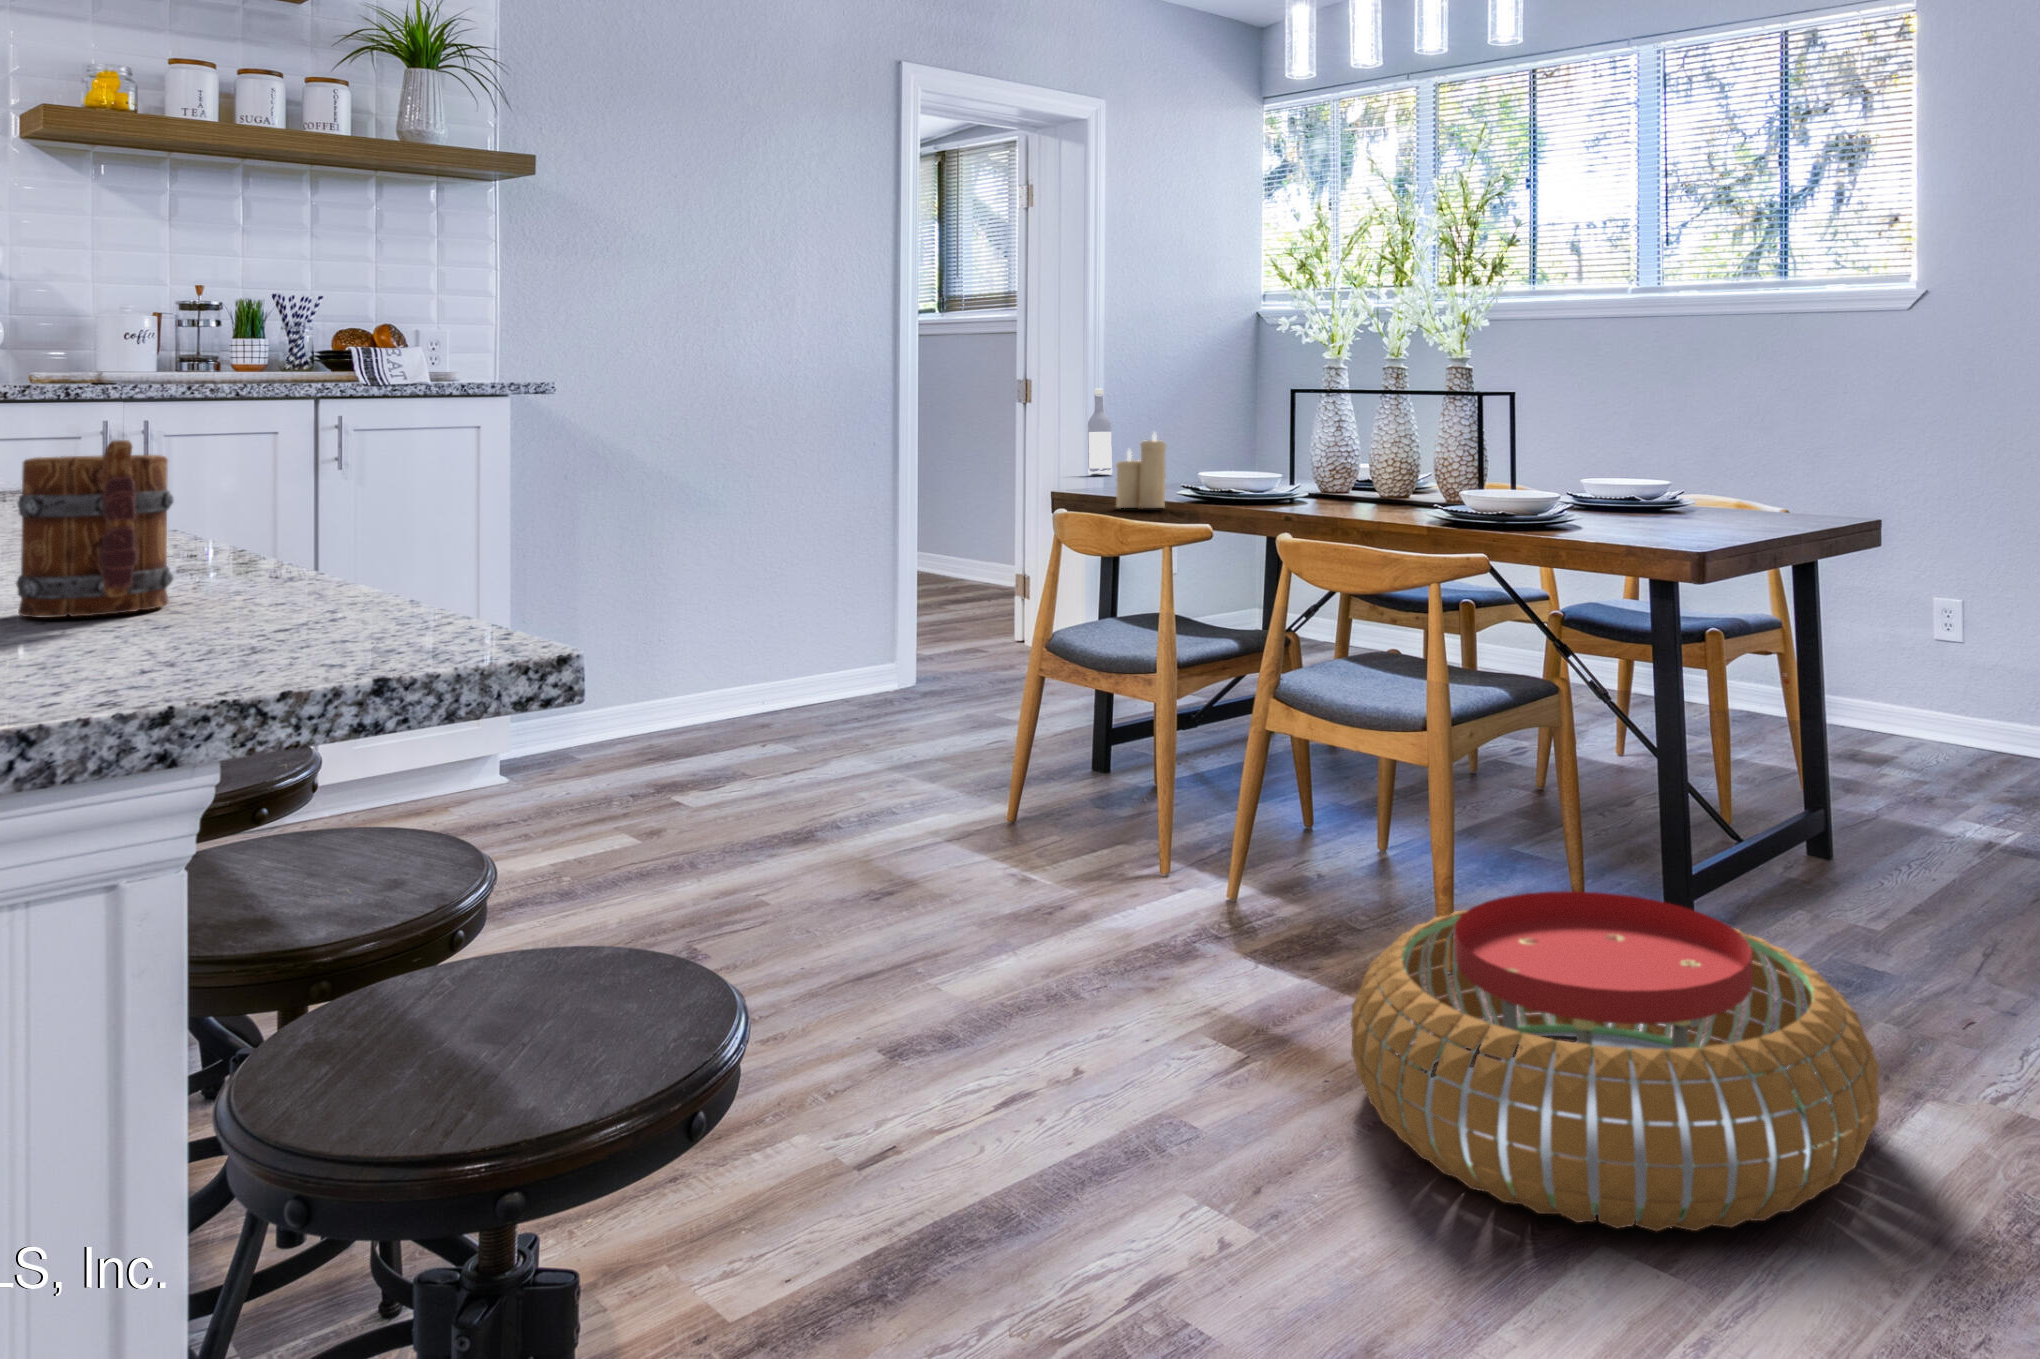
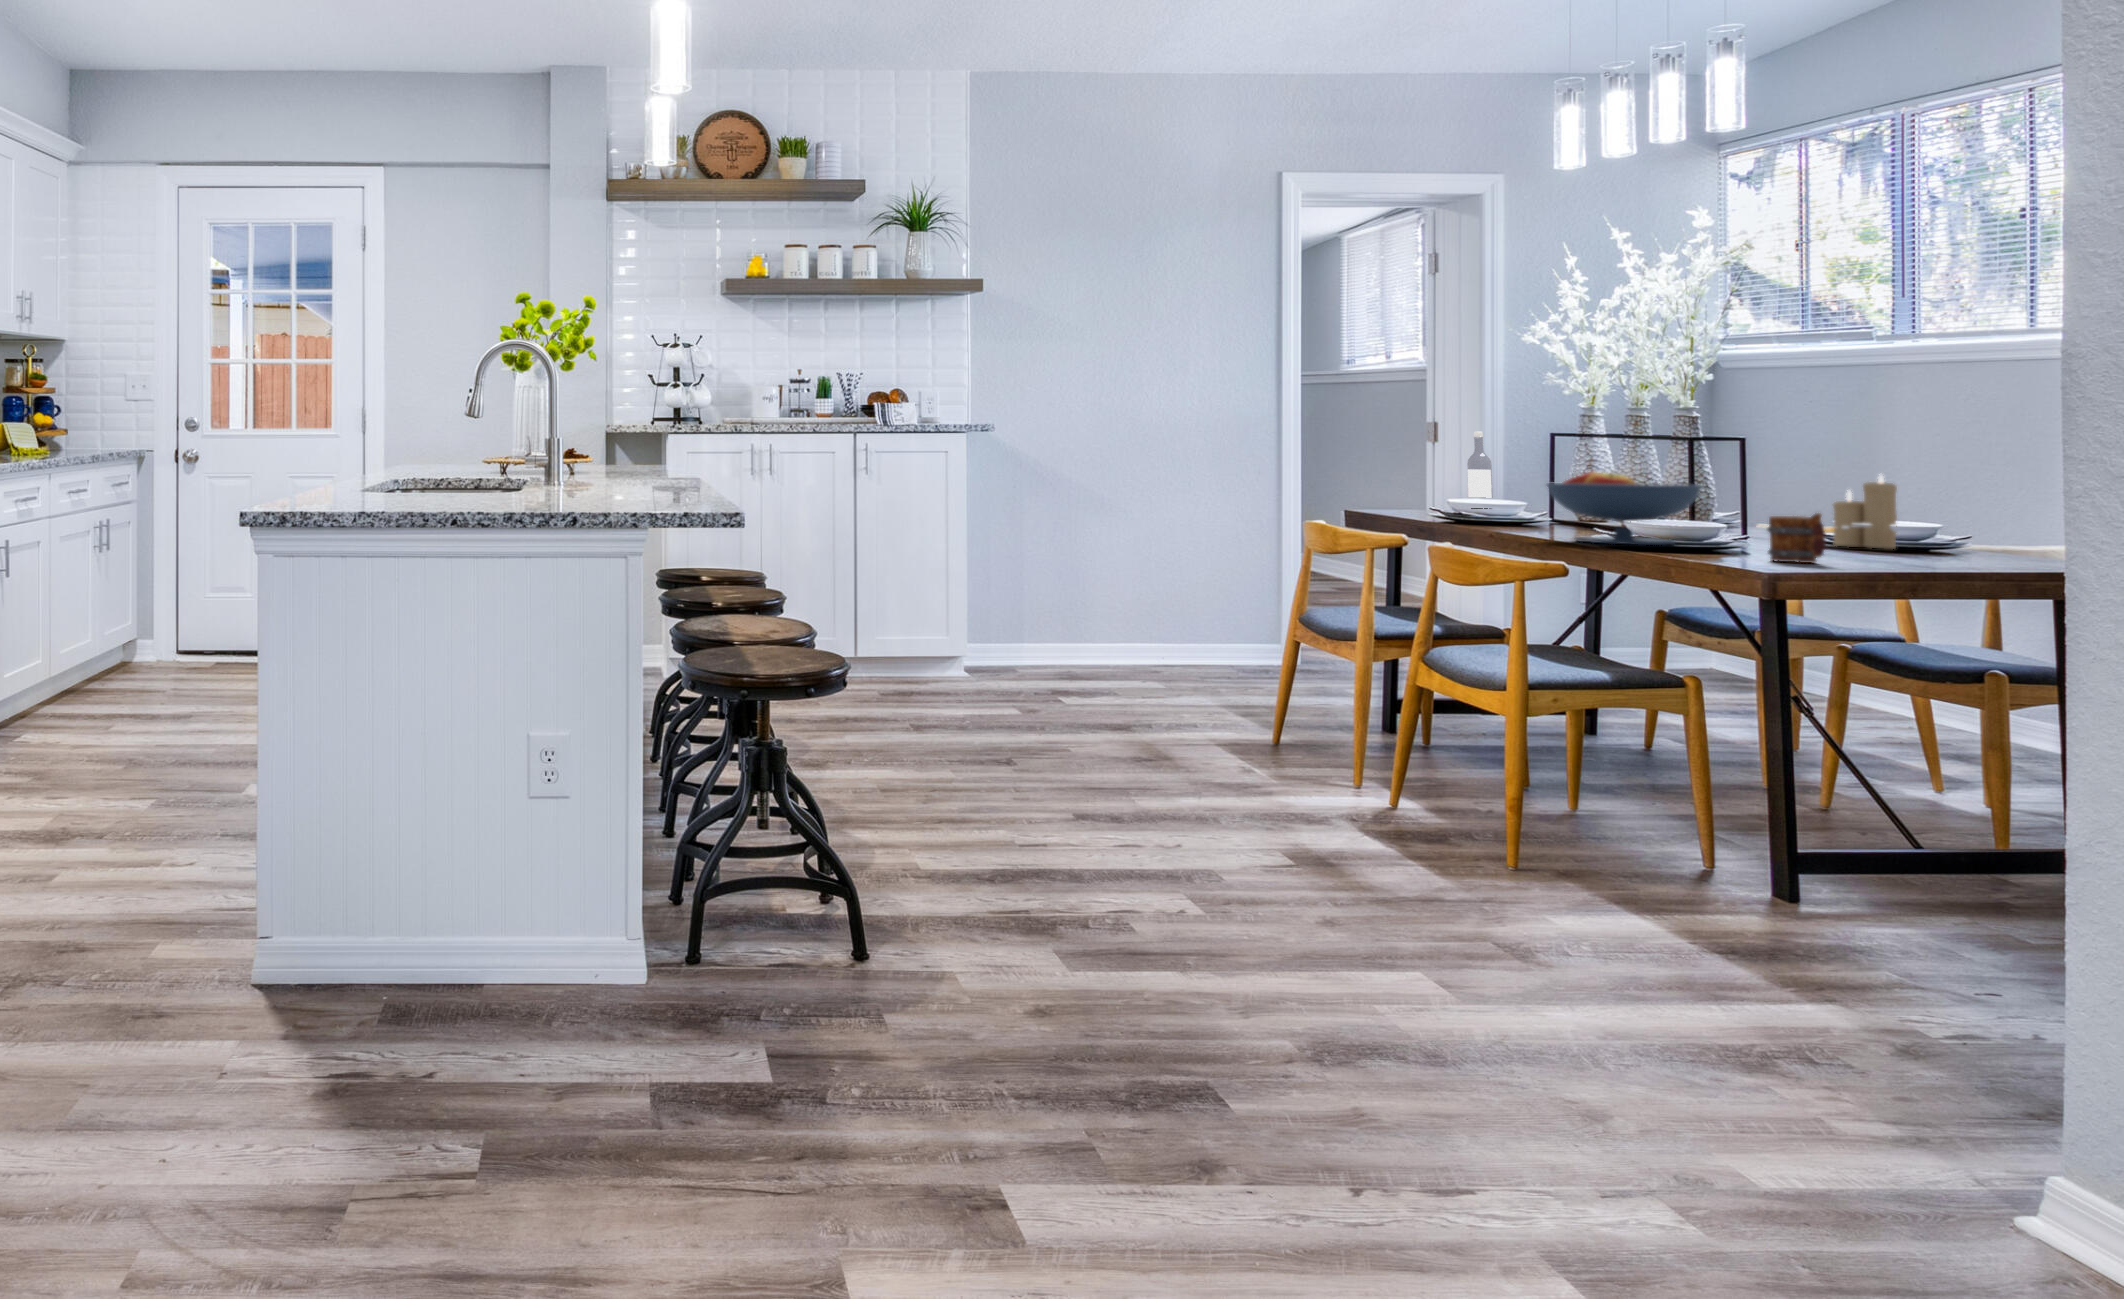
fruit bowl: none [1371,423,1526,521] -> present [1547,472,1701,545]
candle: present [1116,433,1166,508] -> present [1833,475,1897,549]
mug: present [16,440,174,618] -> present [1767,513,1826,563]
pouf: present [1351,891,1880,1231] -> none [1337,801,1764,1013]

